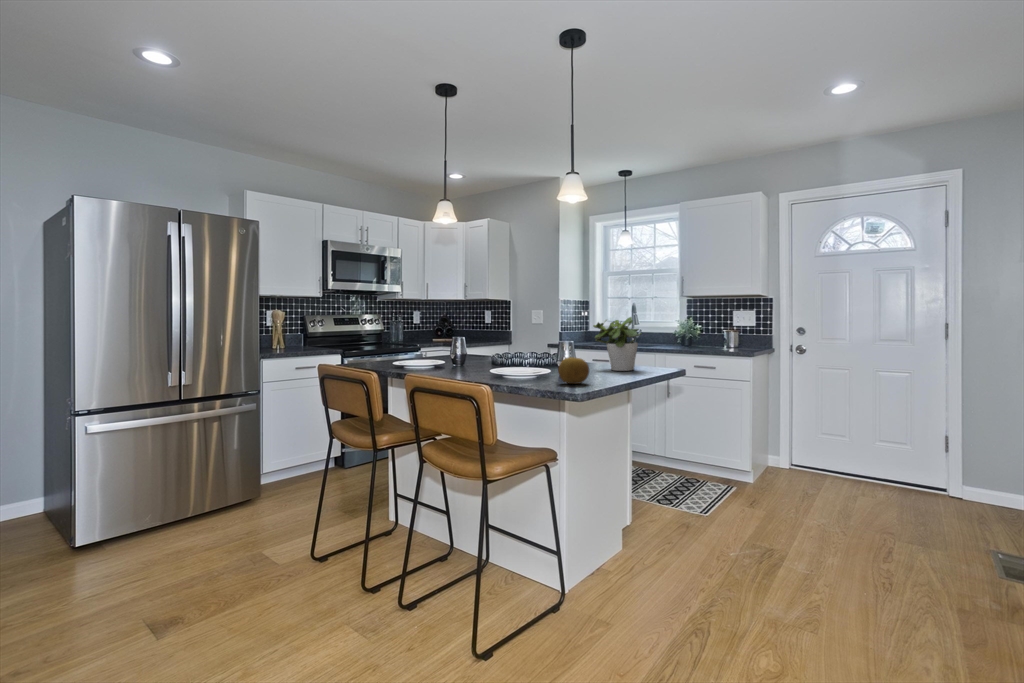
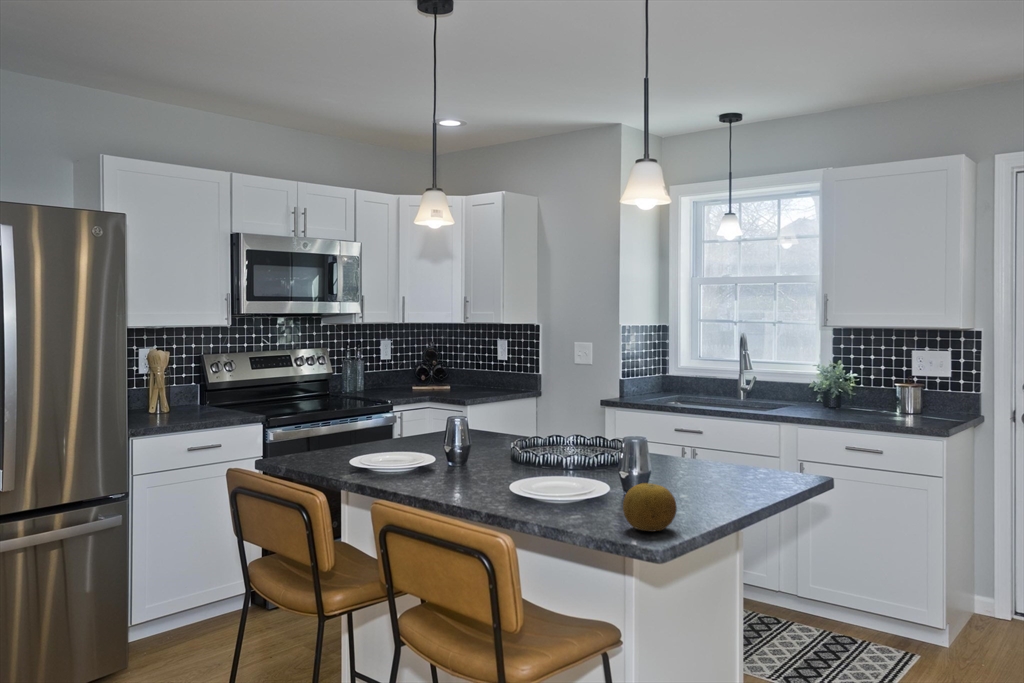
potted plant: present [593,317,641,371] -> none [680,396,764,489]

